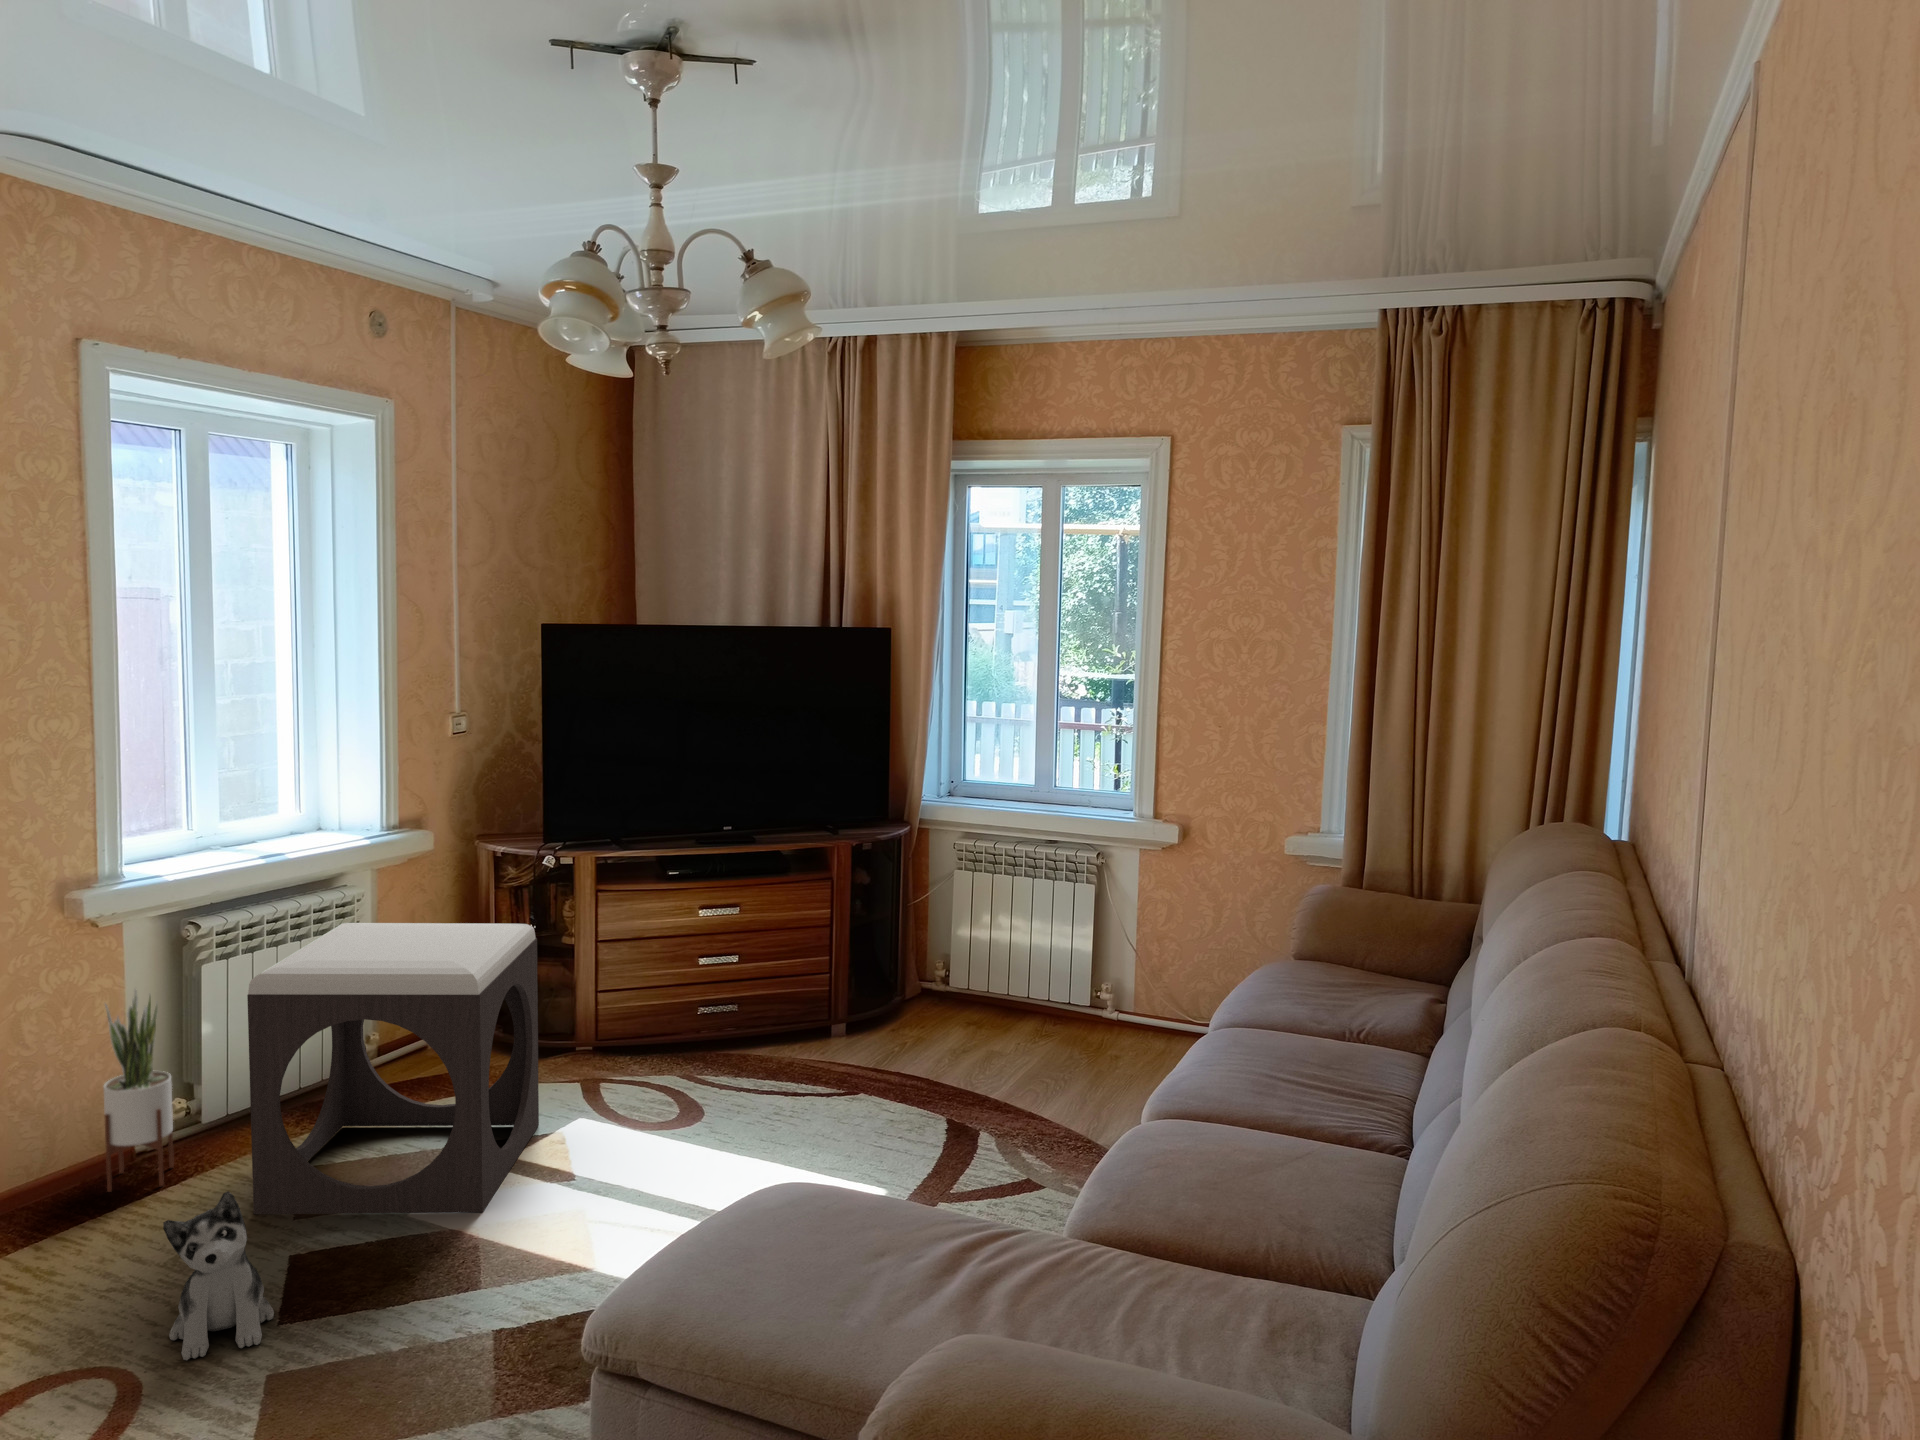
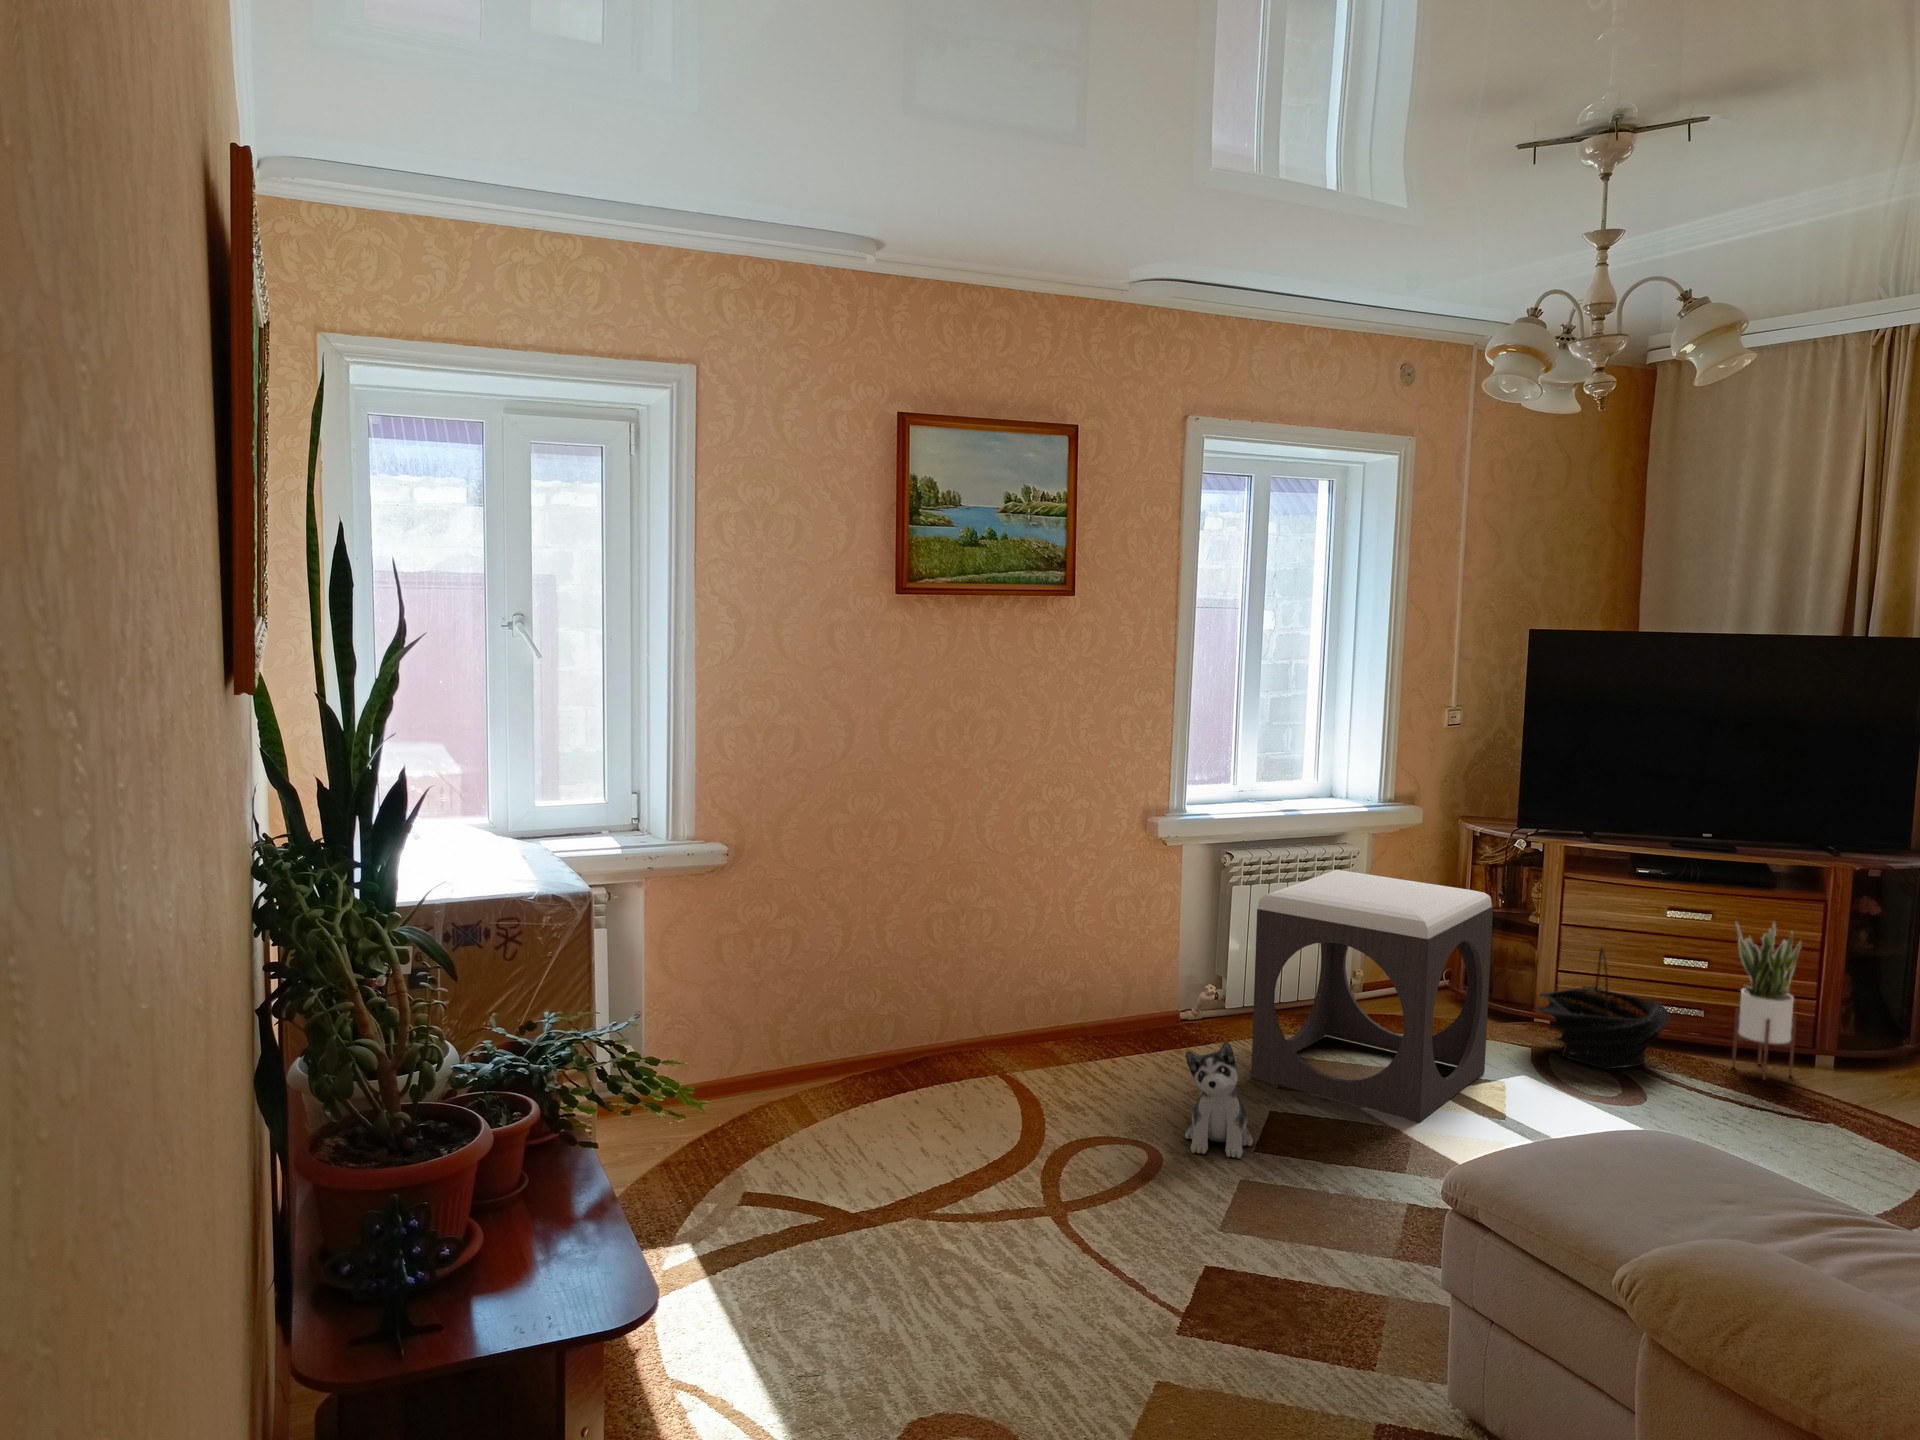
basket: none [583,959,712,1088] -> present [1538,948,1670,1070]
potted plant: present [104,990,174,1192] -> present [1732,923,1801,1080]

